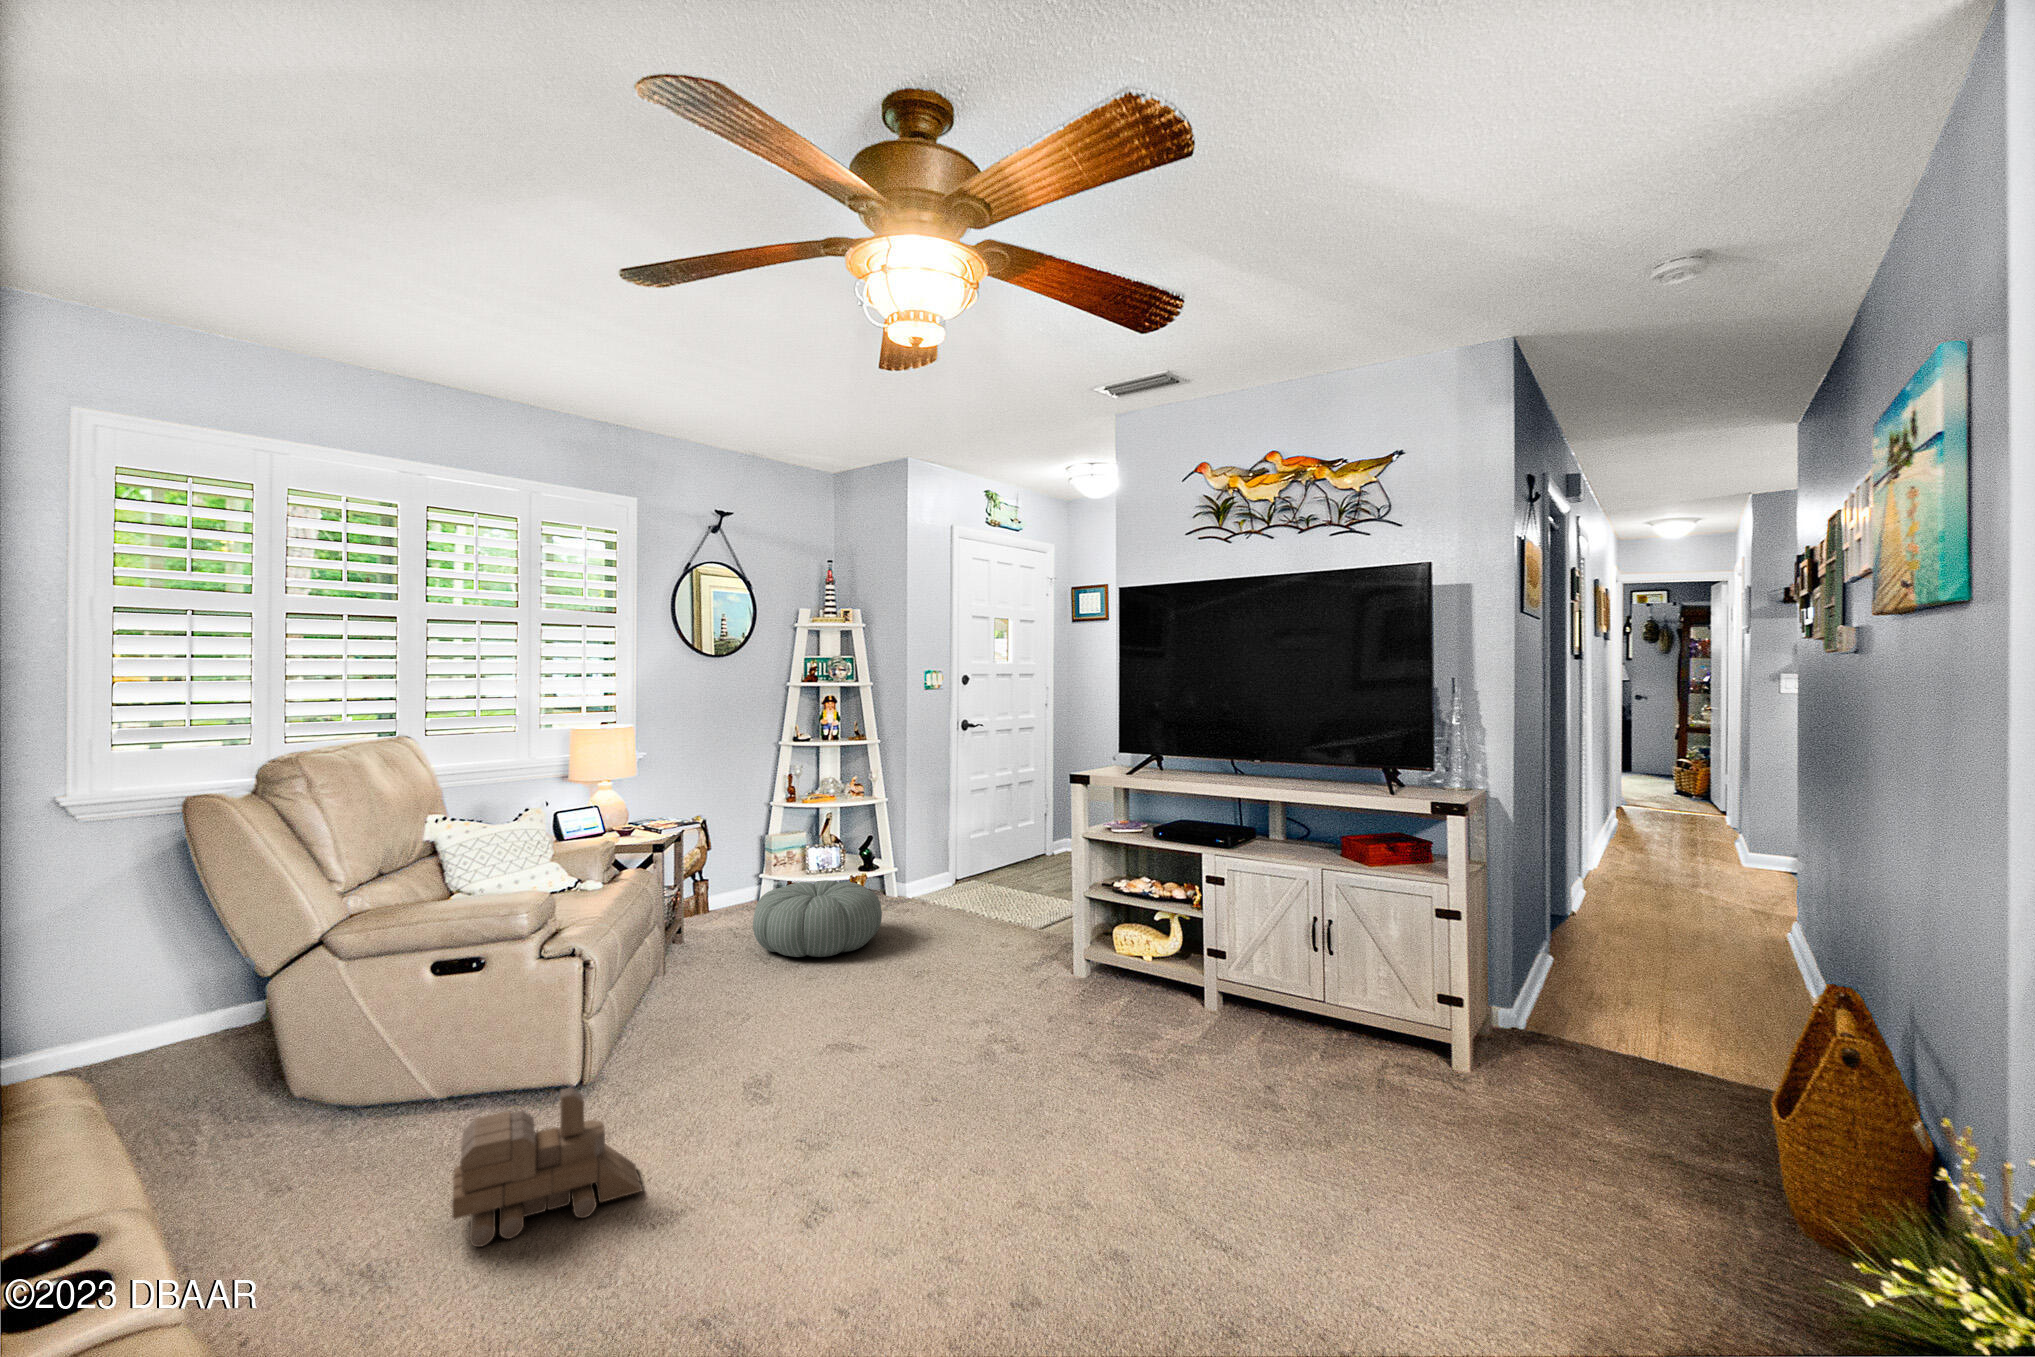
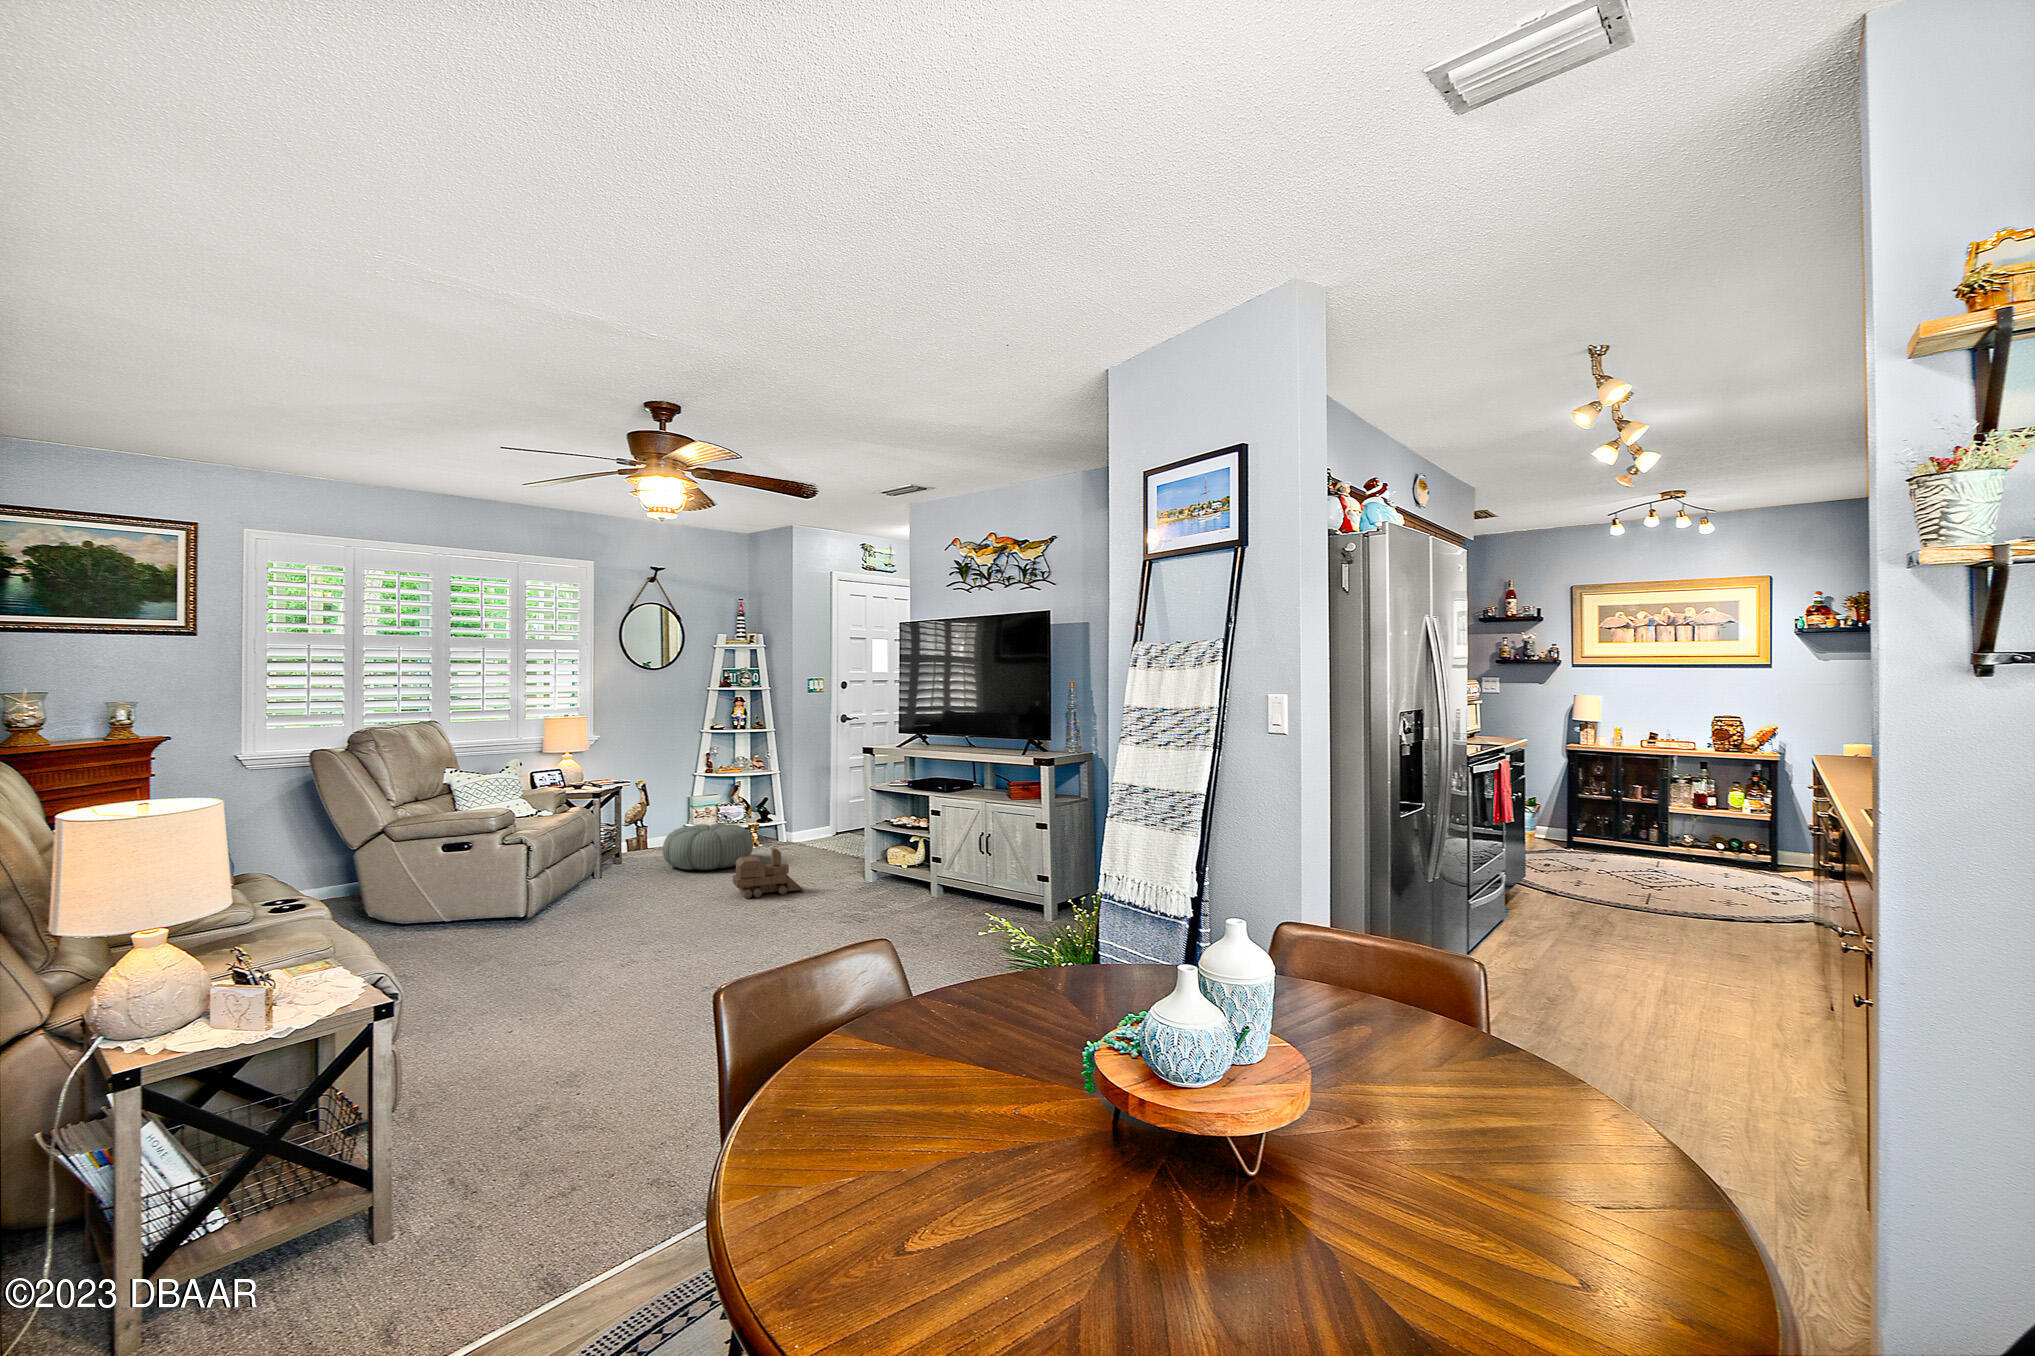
toy train: present [452,1088,642,1247] -> present [733,848,803,898]

